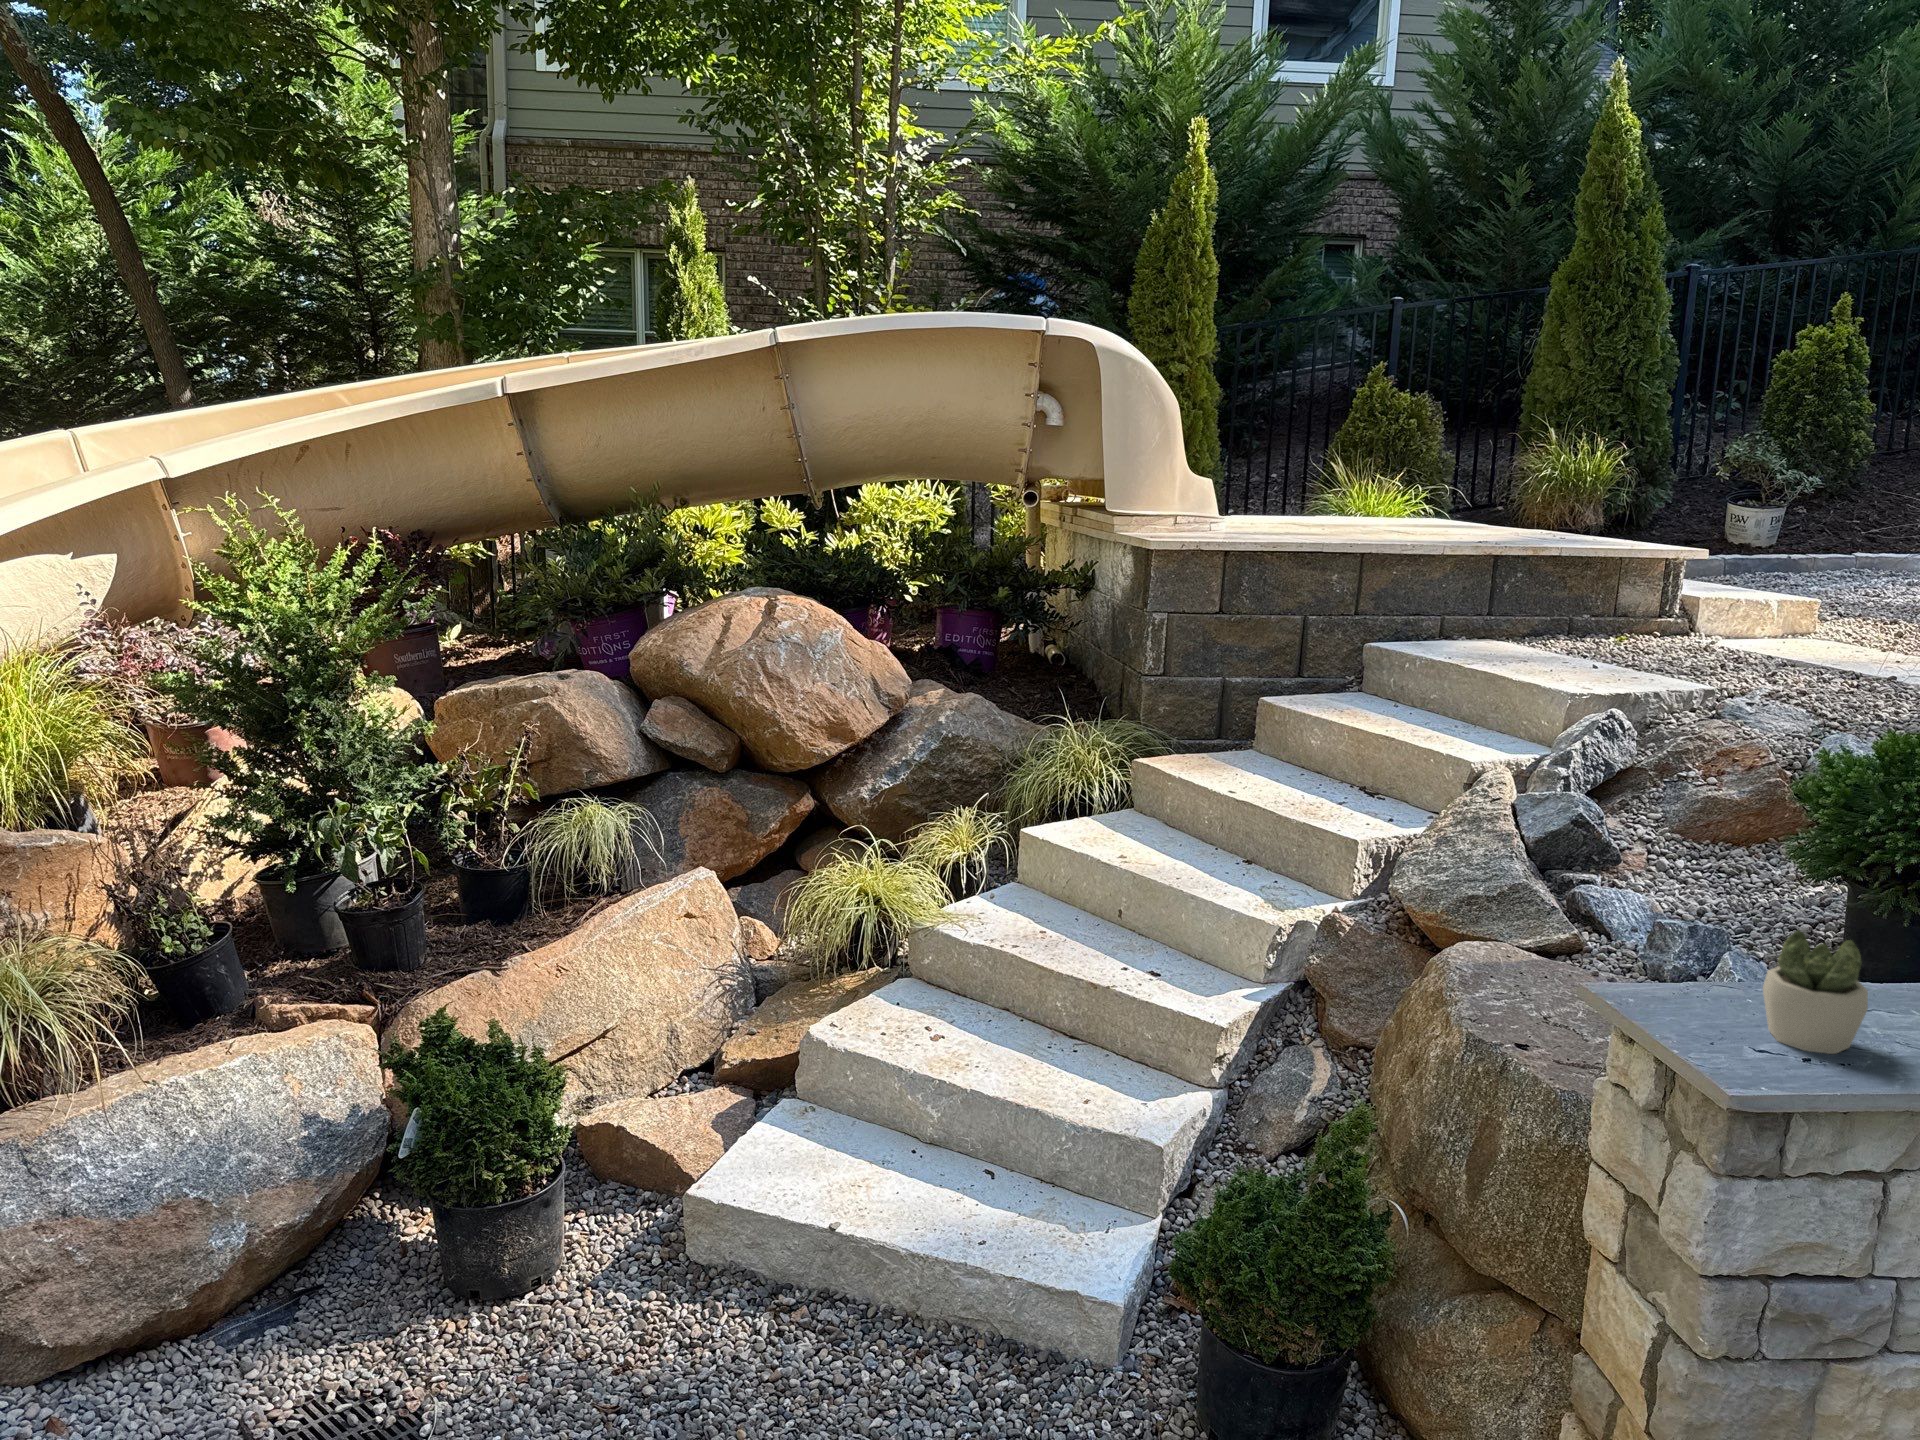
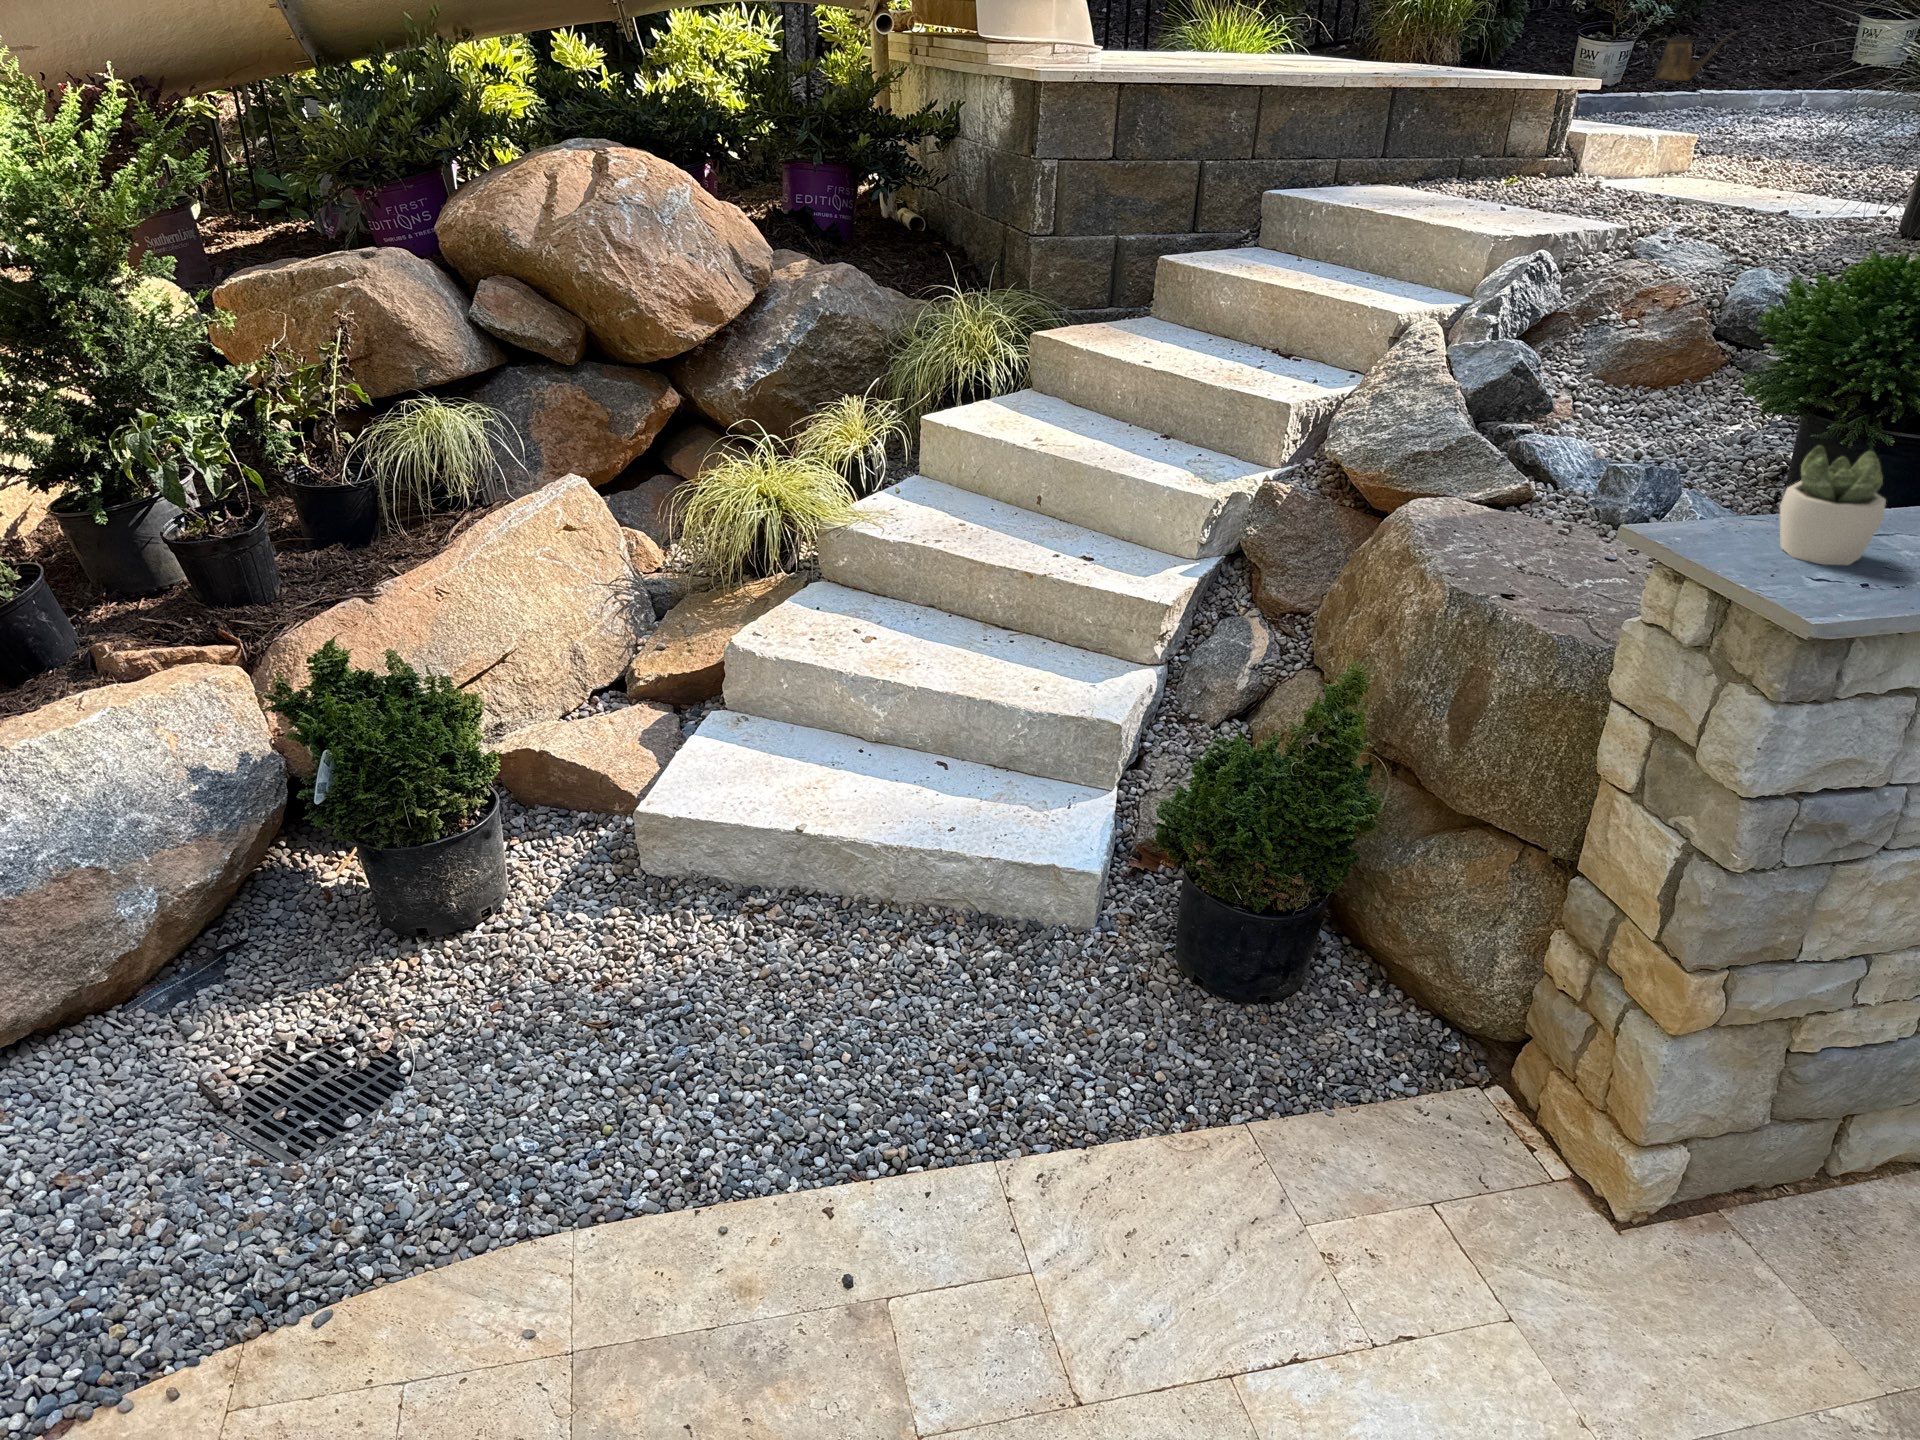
watering can: none [1805,497,1892,540] -> present [1650,32,1735,81]

